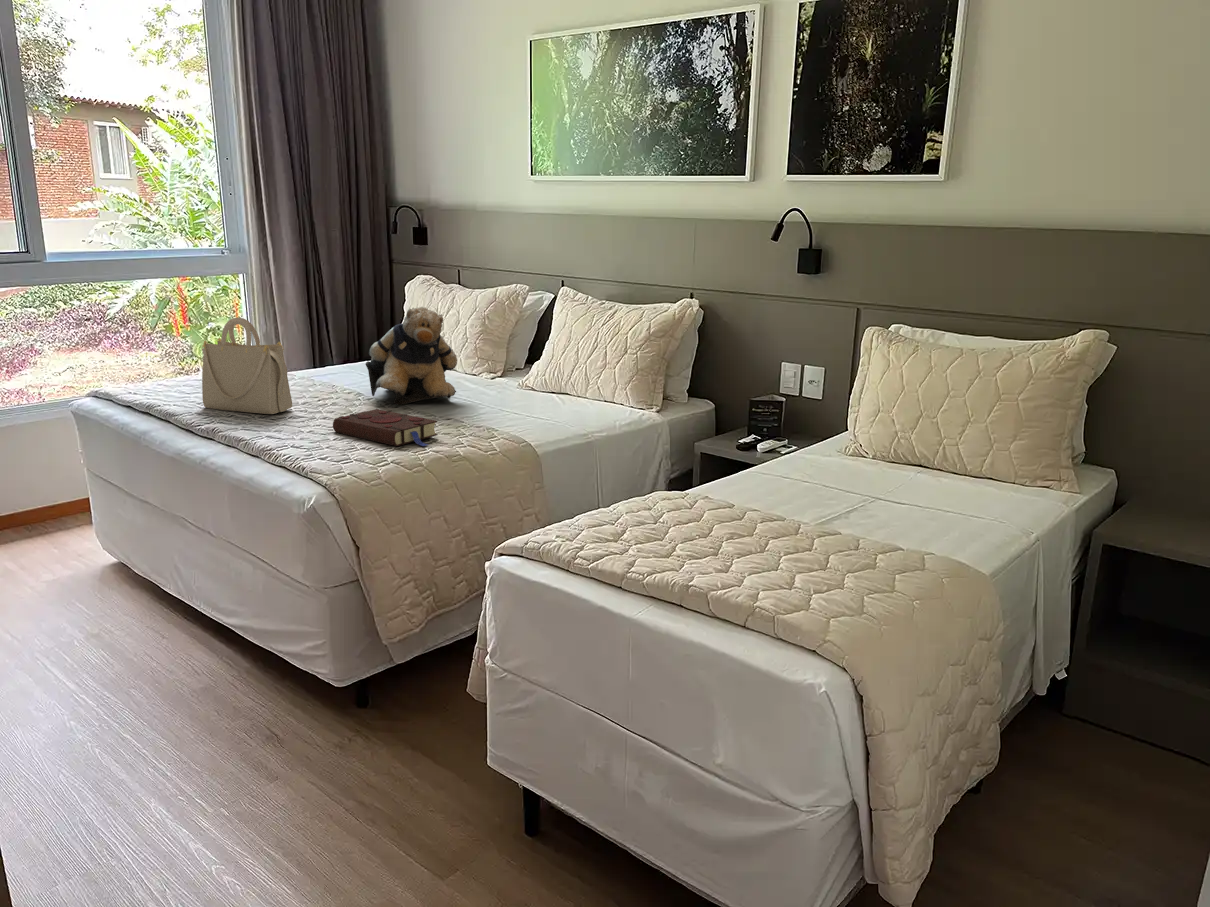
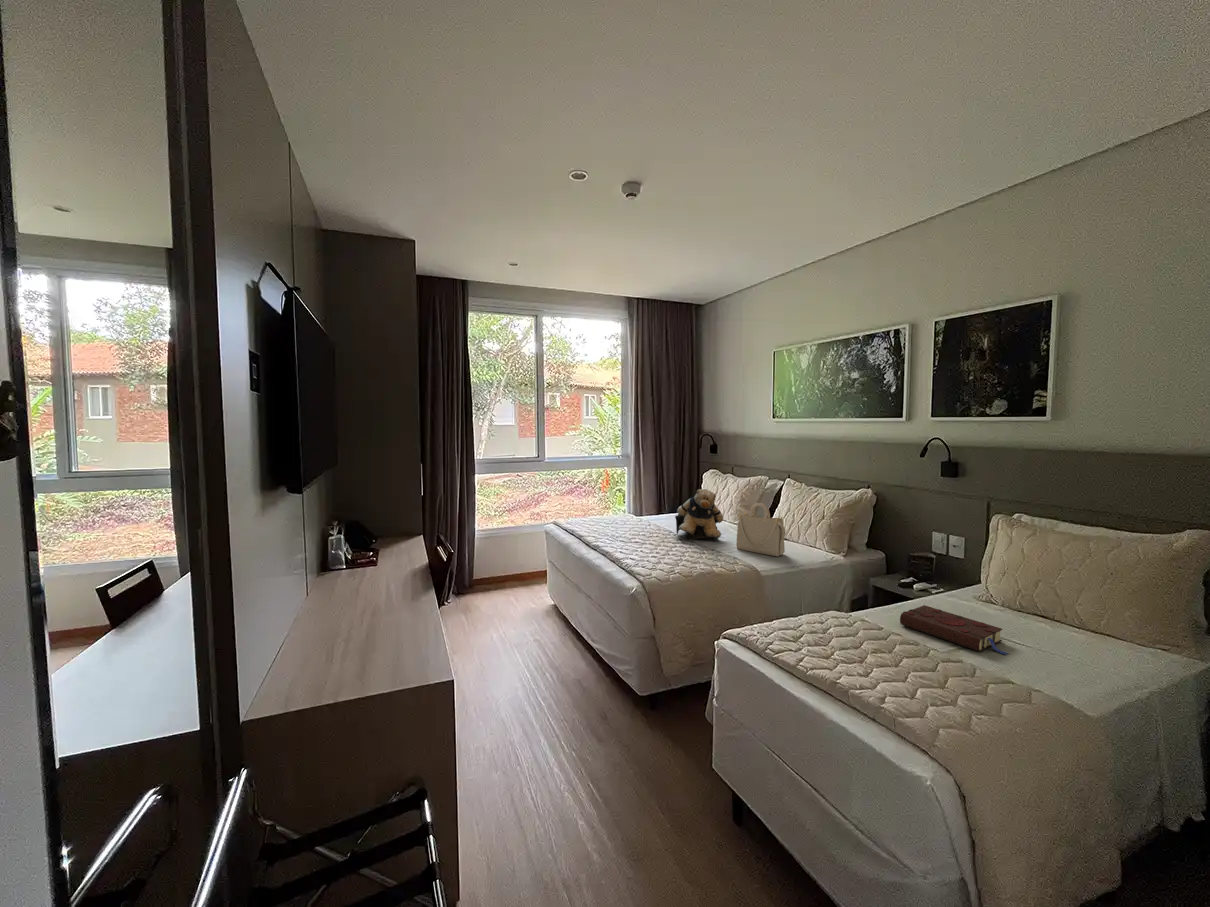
handbag: present [202,318,292,414] -> present [736,503,786,556]
book: present [333,409,438,446] -> present [900,605,1007,655]

